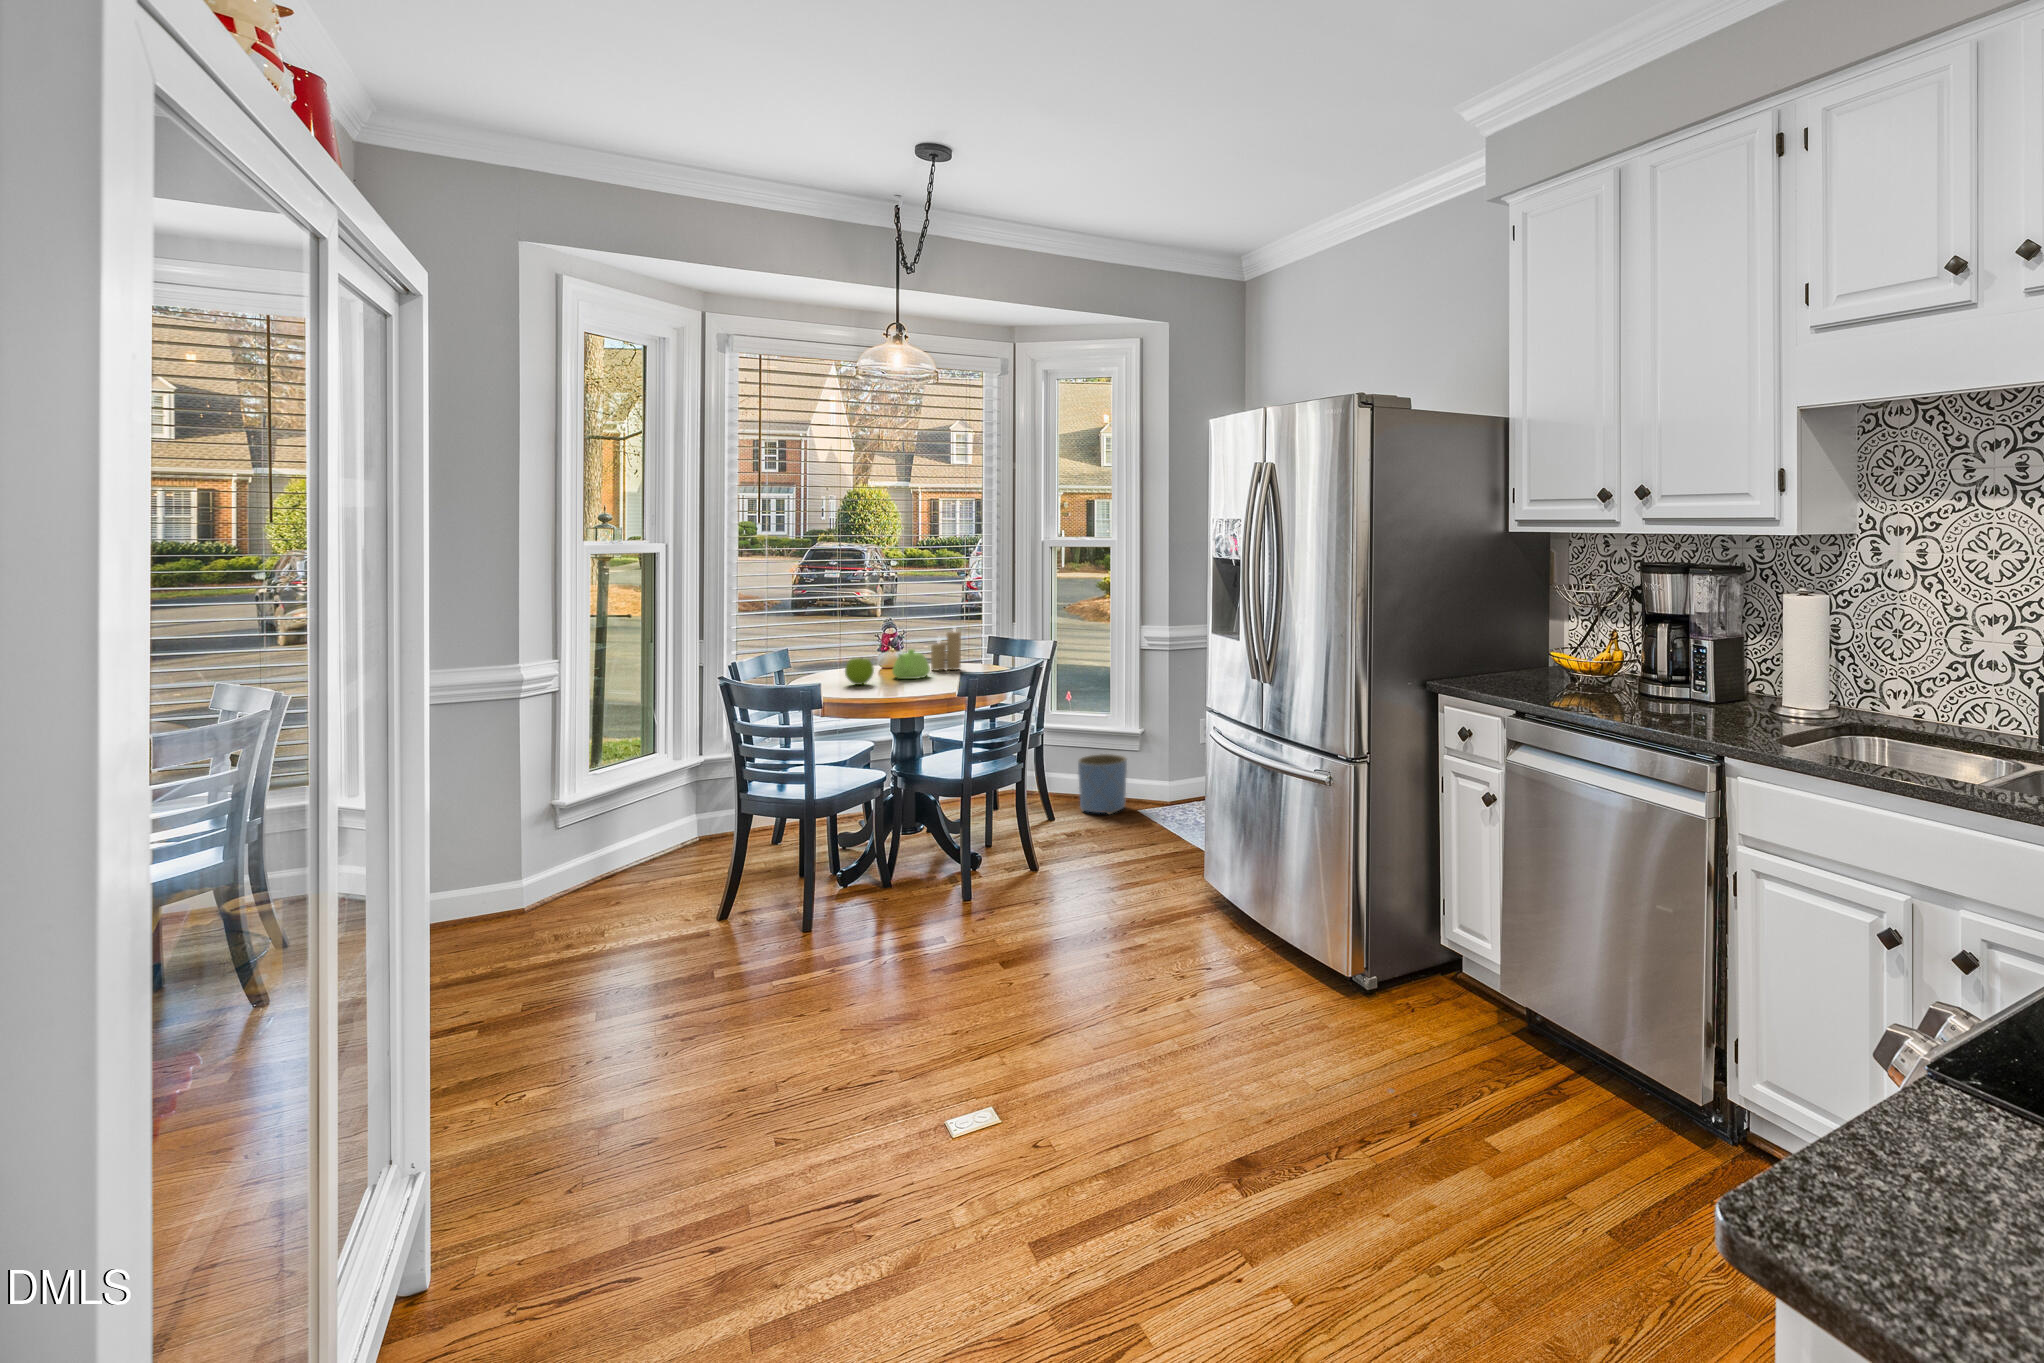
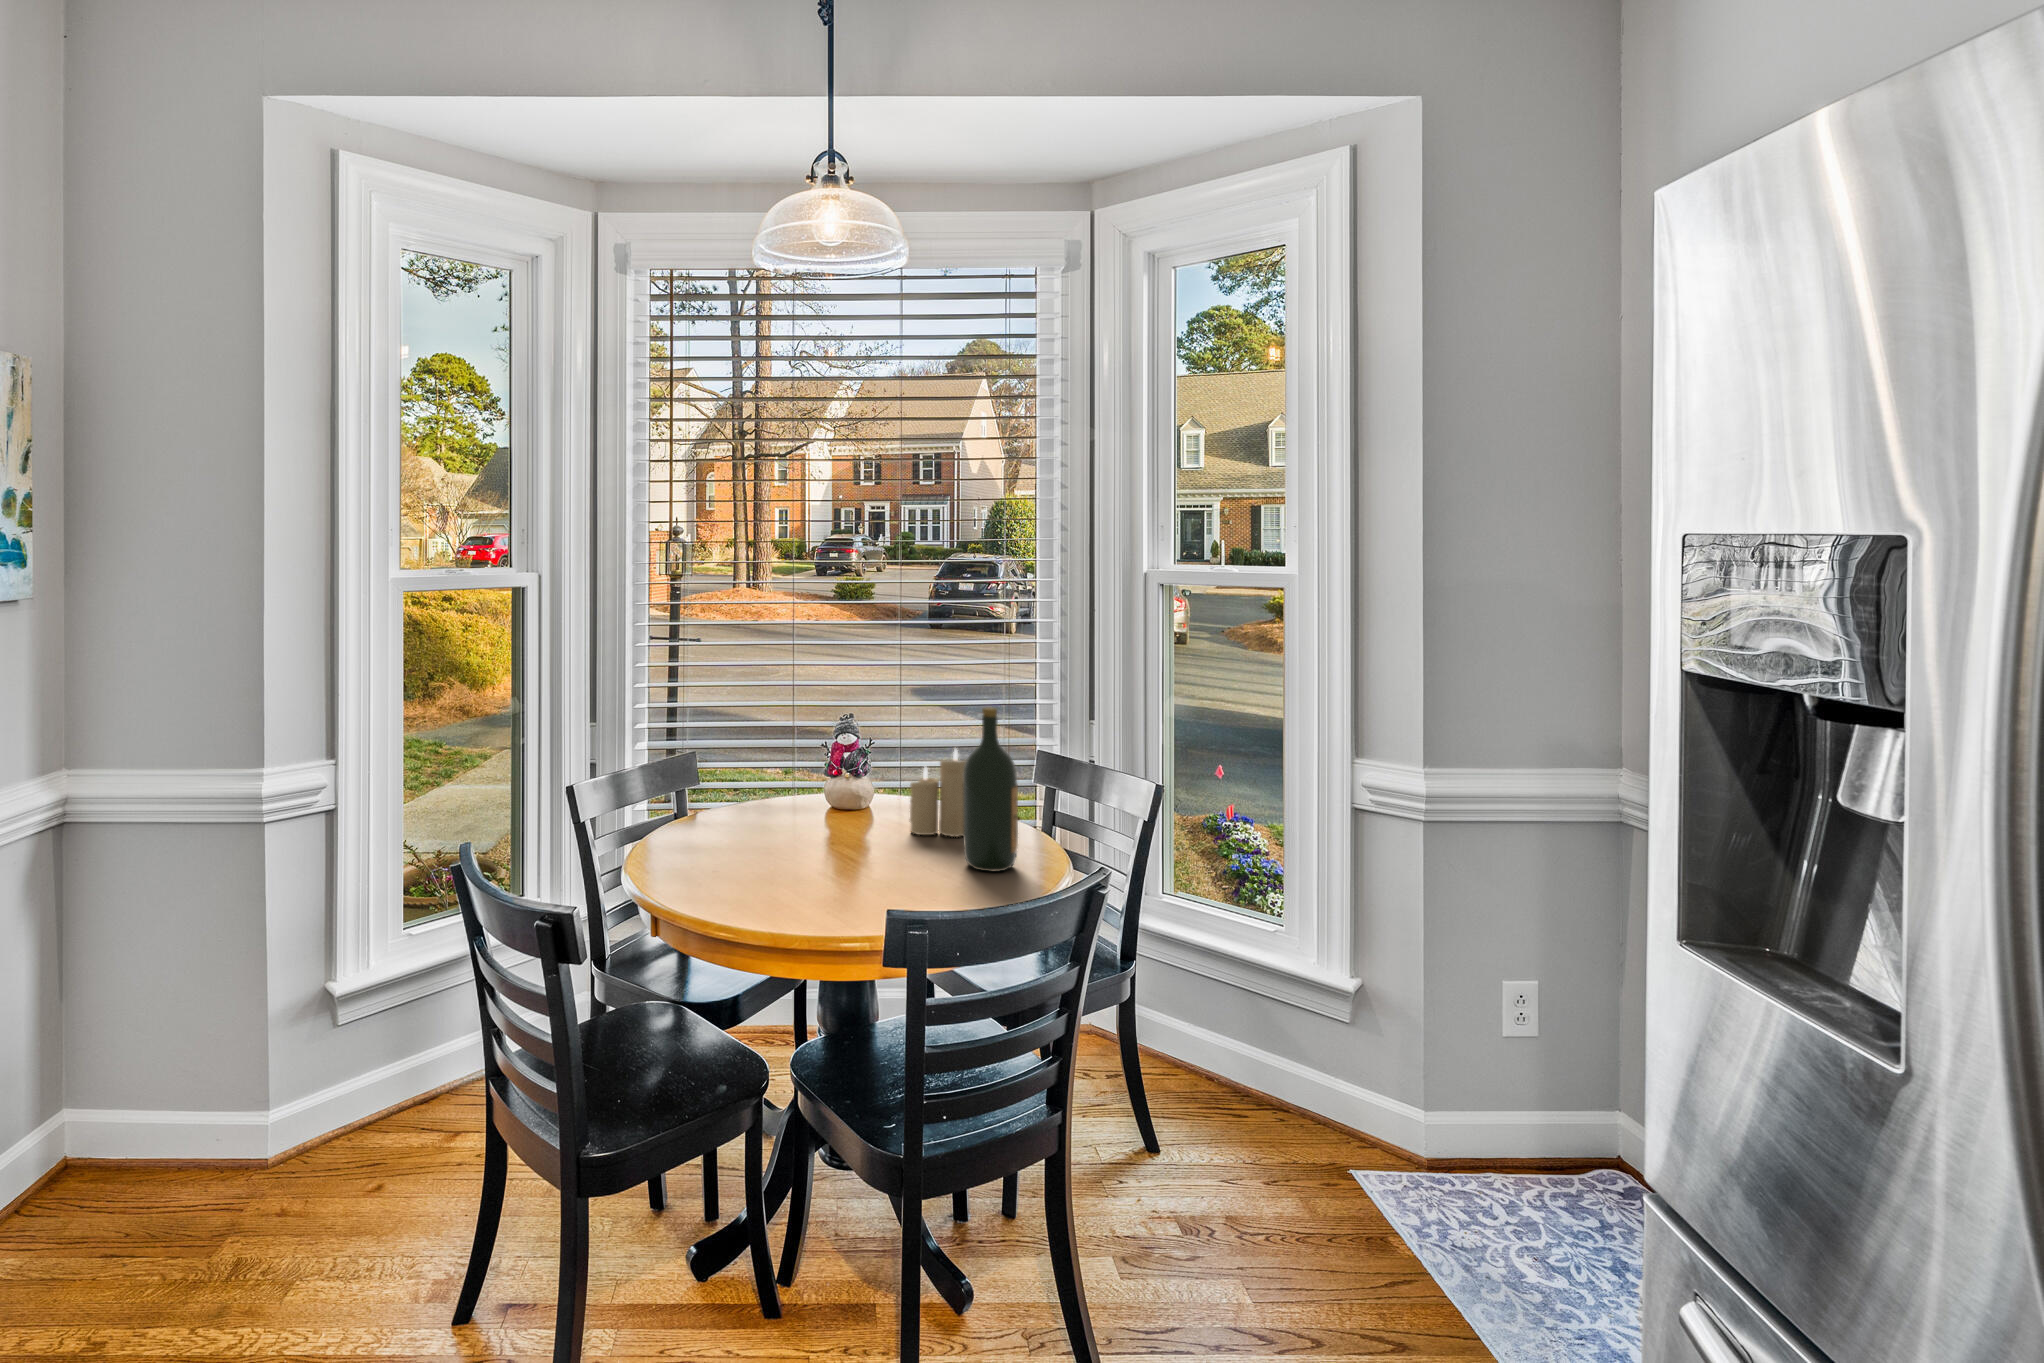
wine bottle: none [964,600,991,677] -> present [963,707,1018,872]
teapot: present [893,649,930,679] -> none [825,796,897,861]
apple: present [845,658,874,685] -> none [724,814,778,870]
planter: present [1078,754,1127,814] -> none [1215,1008,1323,1154]

